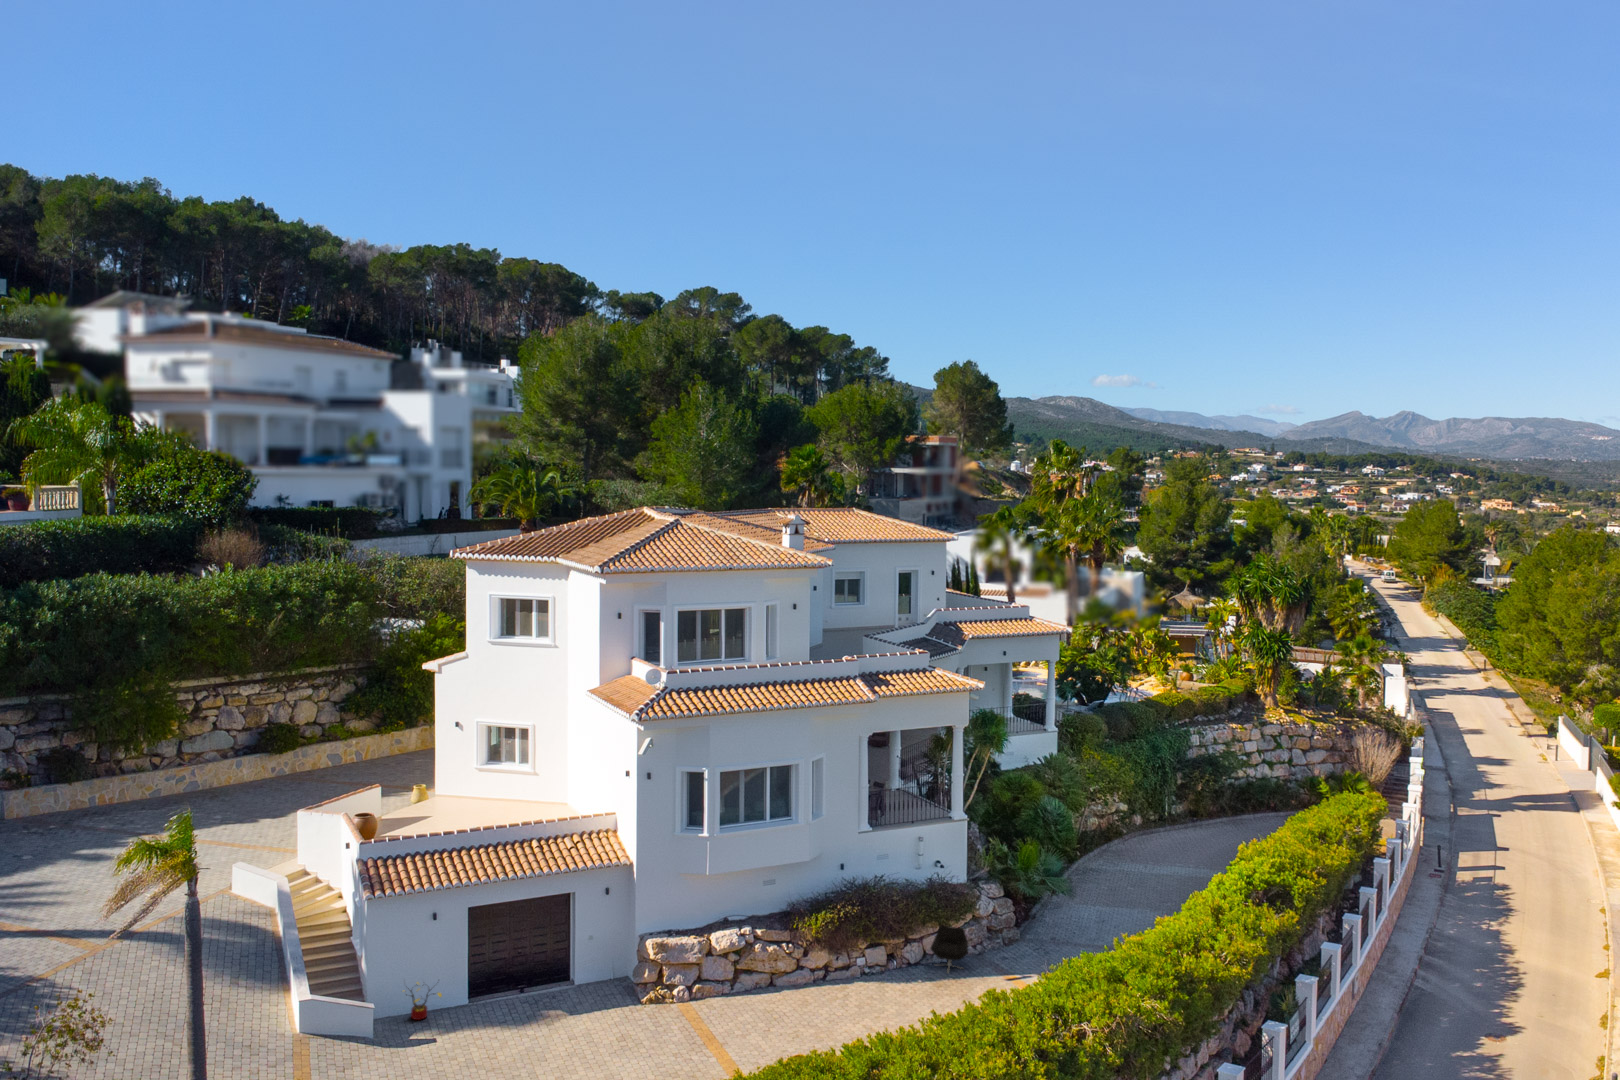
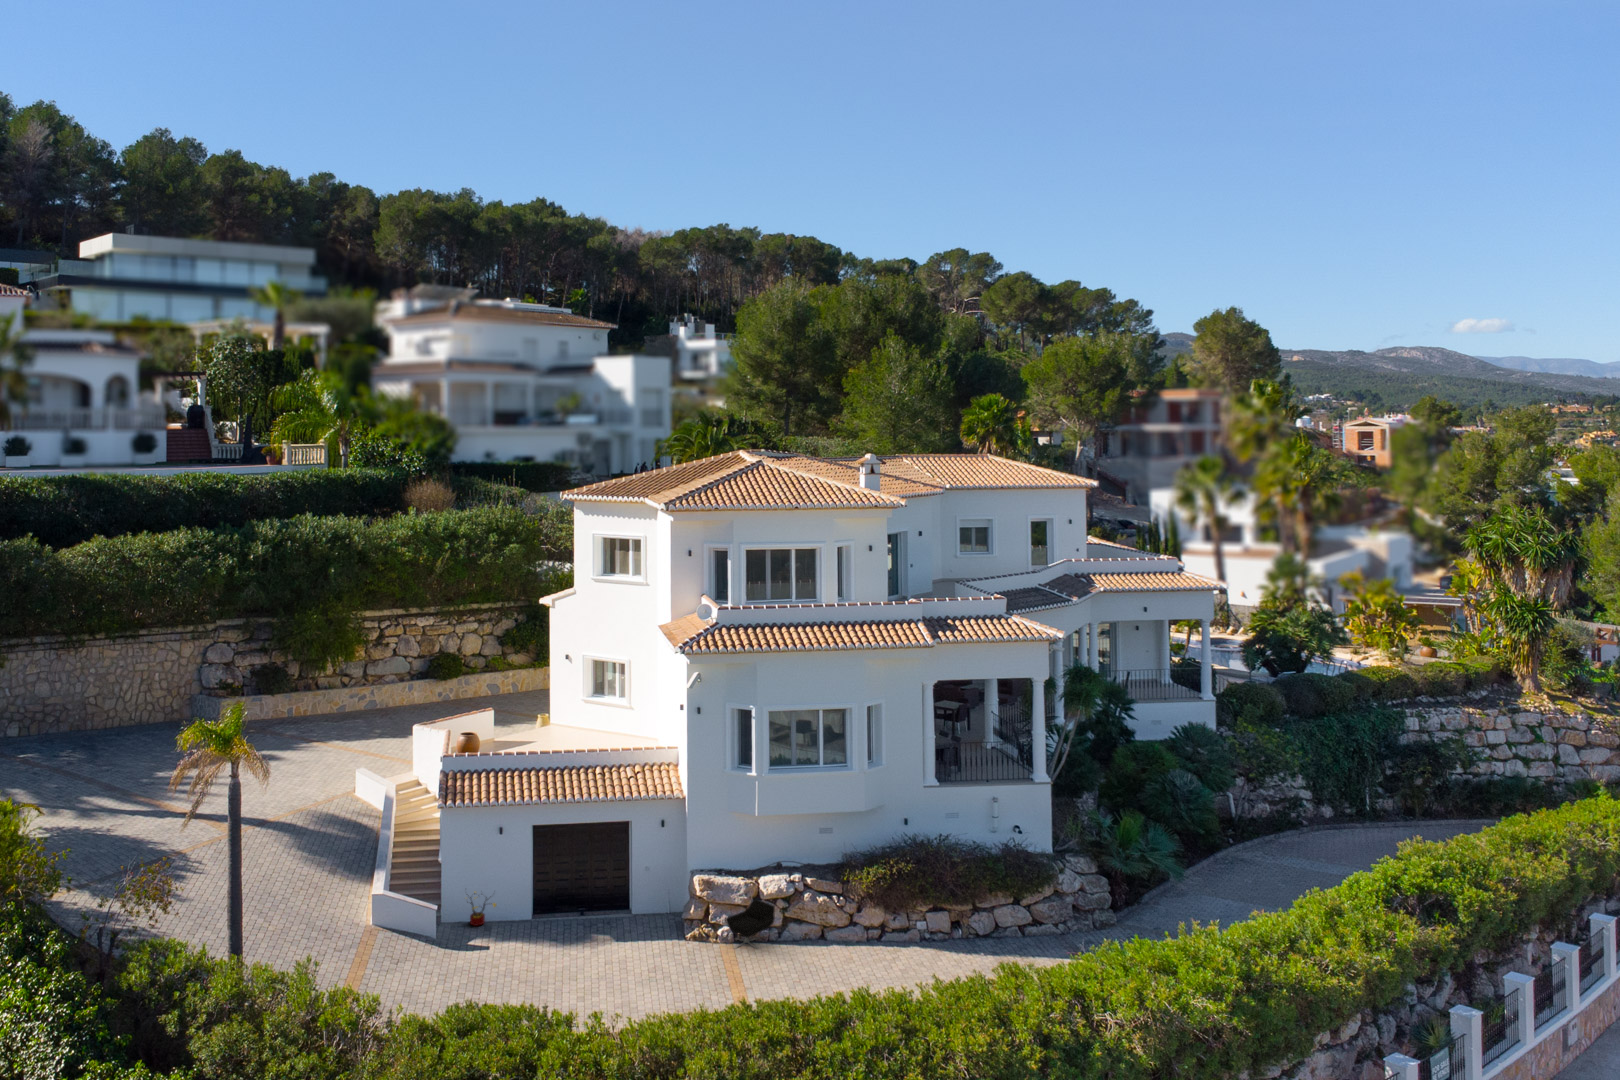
lounge chair: present [931,926,968,972] -> present [725,898,775,948]

